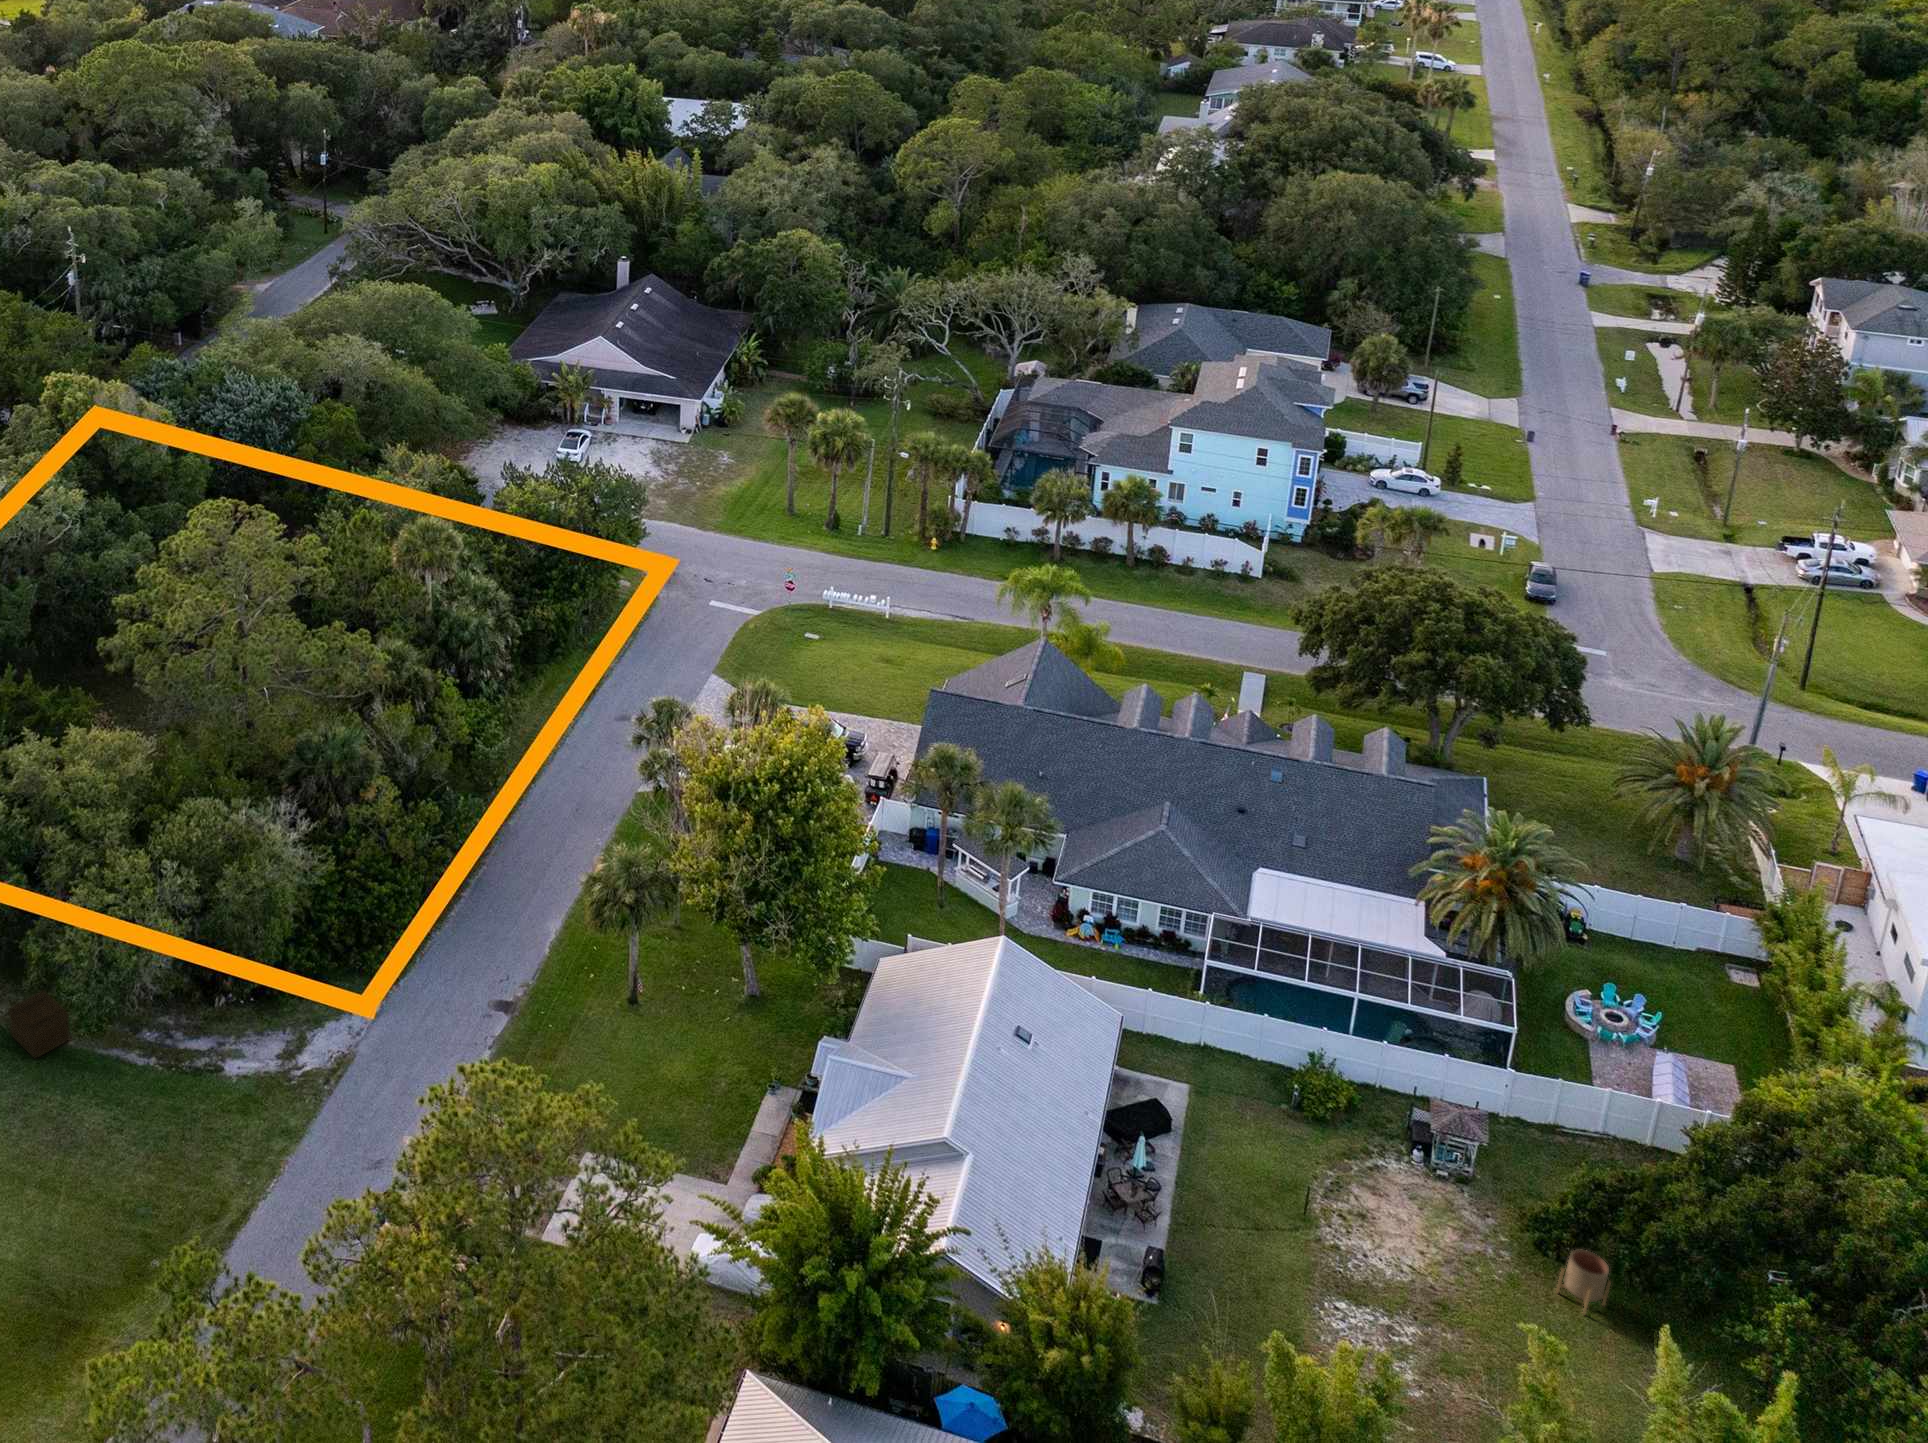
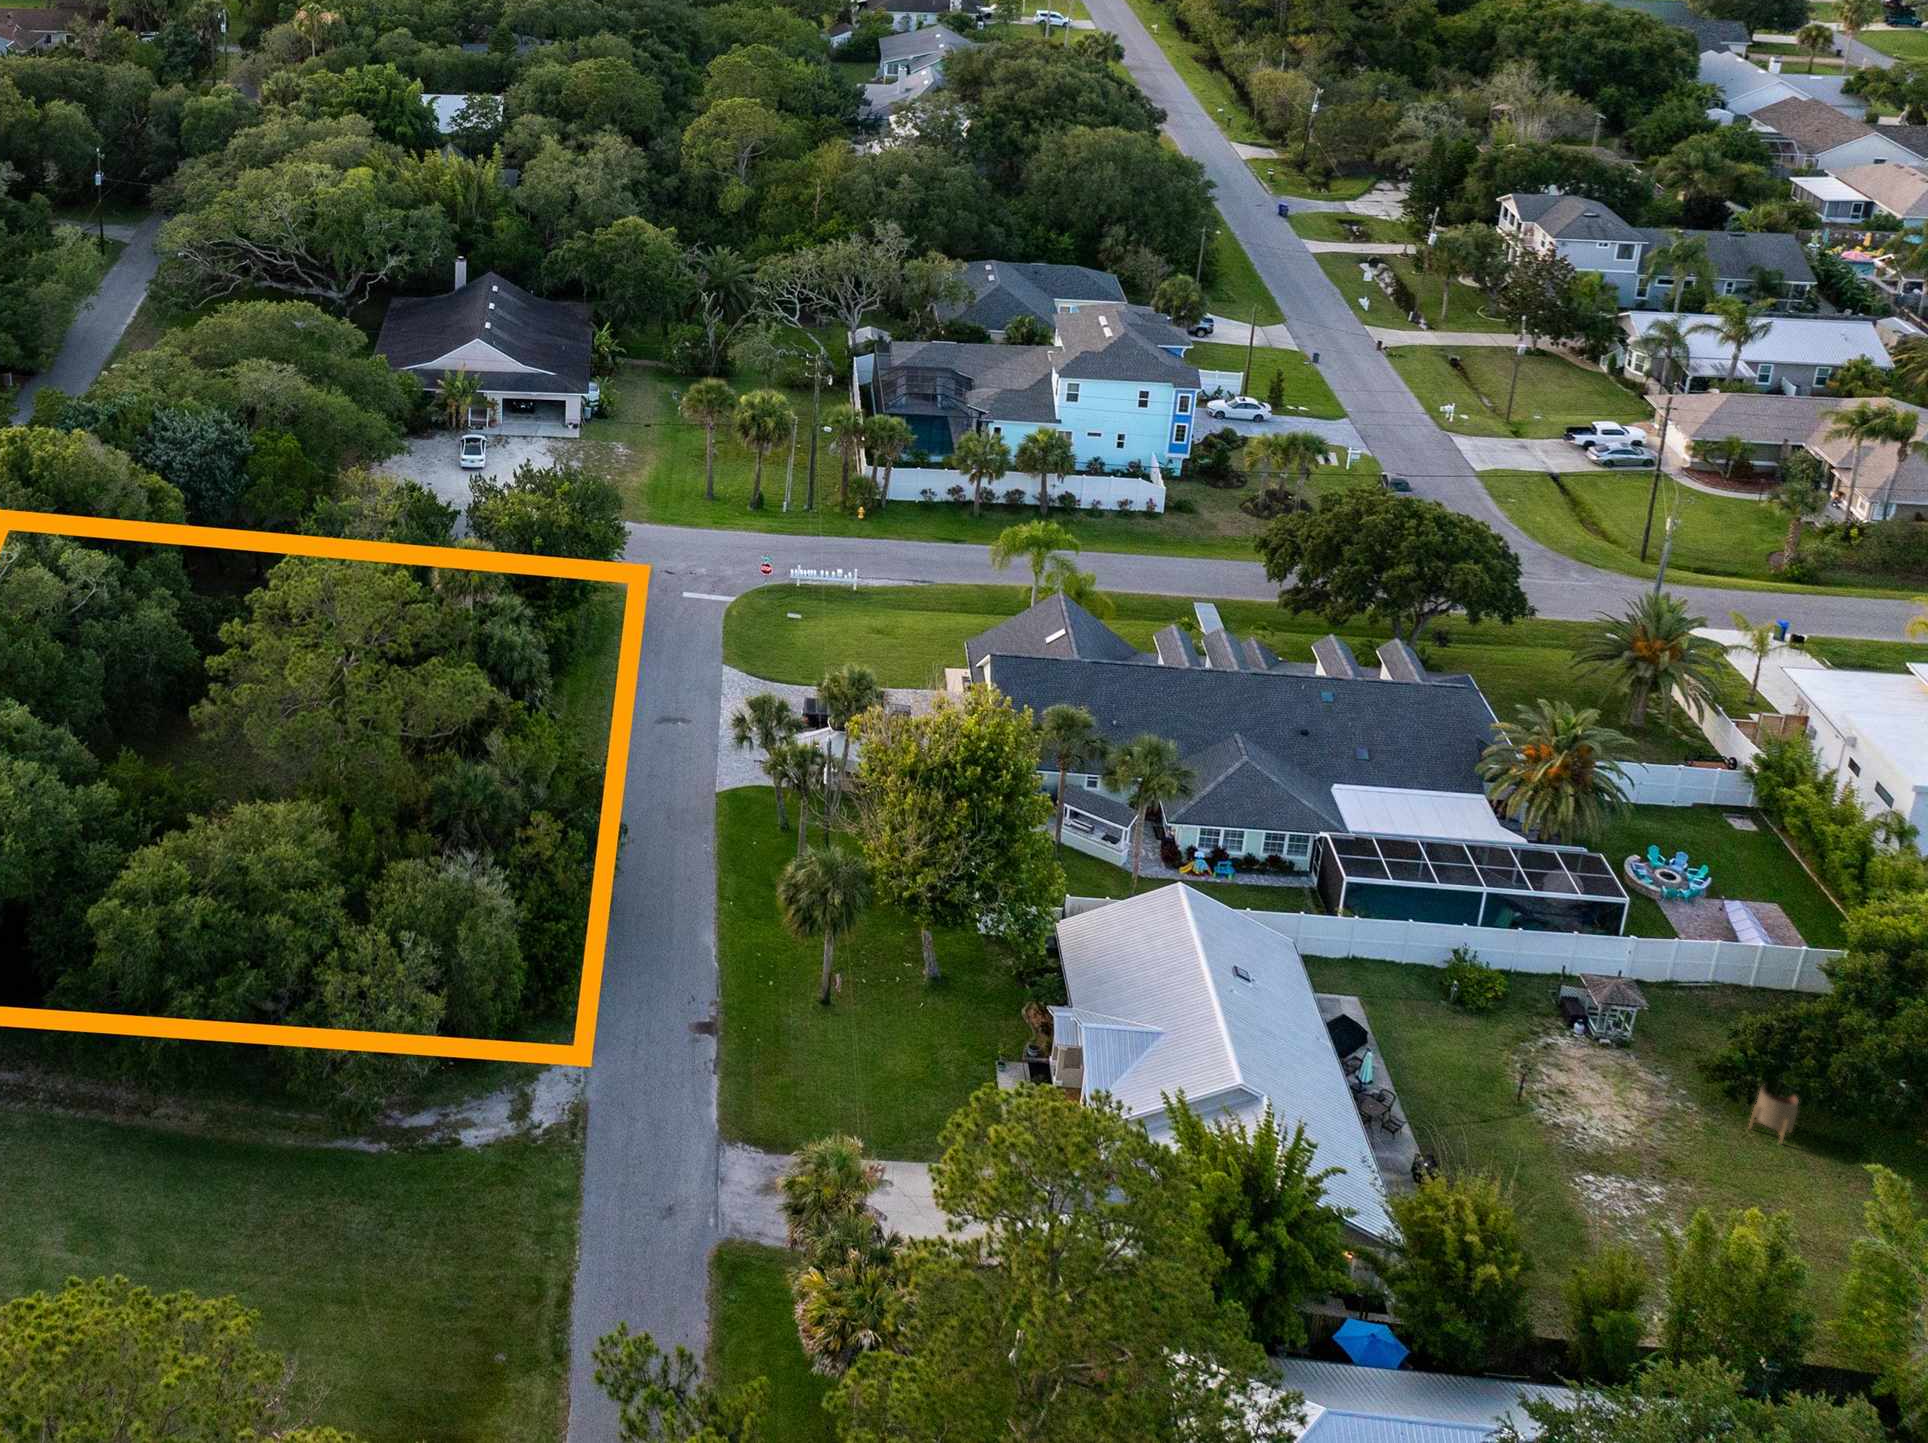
wooden crate: present [9,991,70,1058] -> none [196,1106,268,1186]

